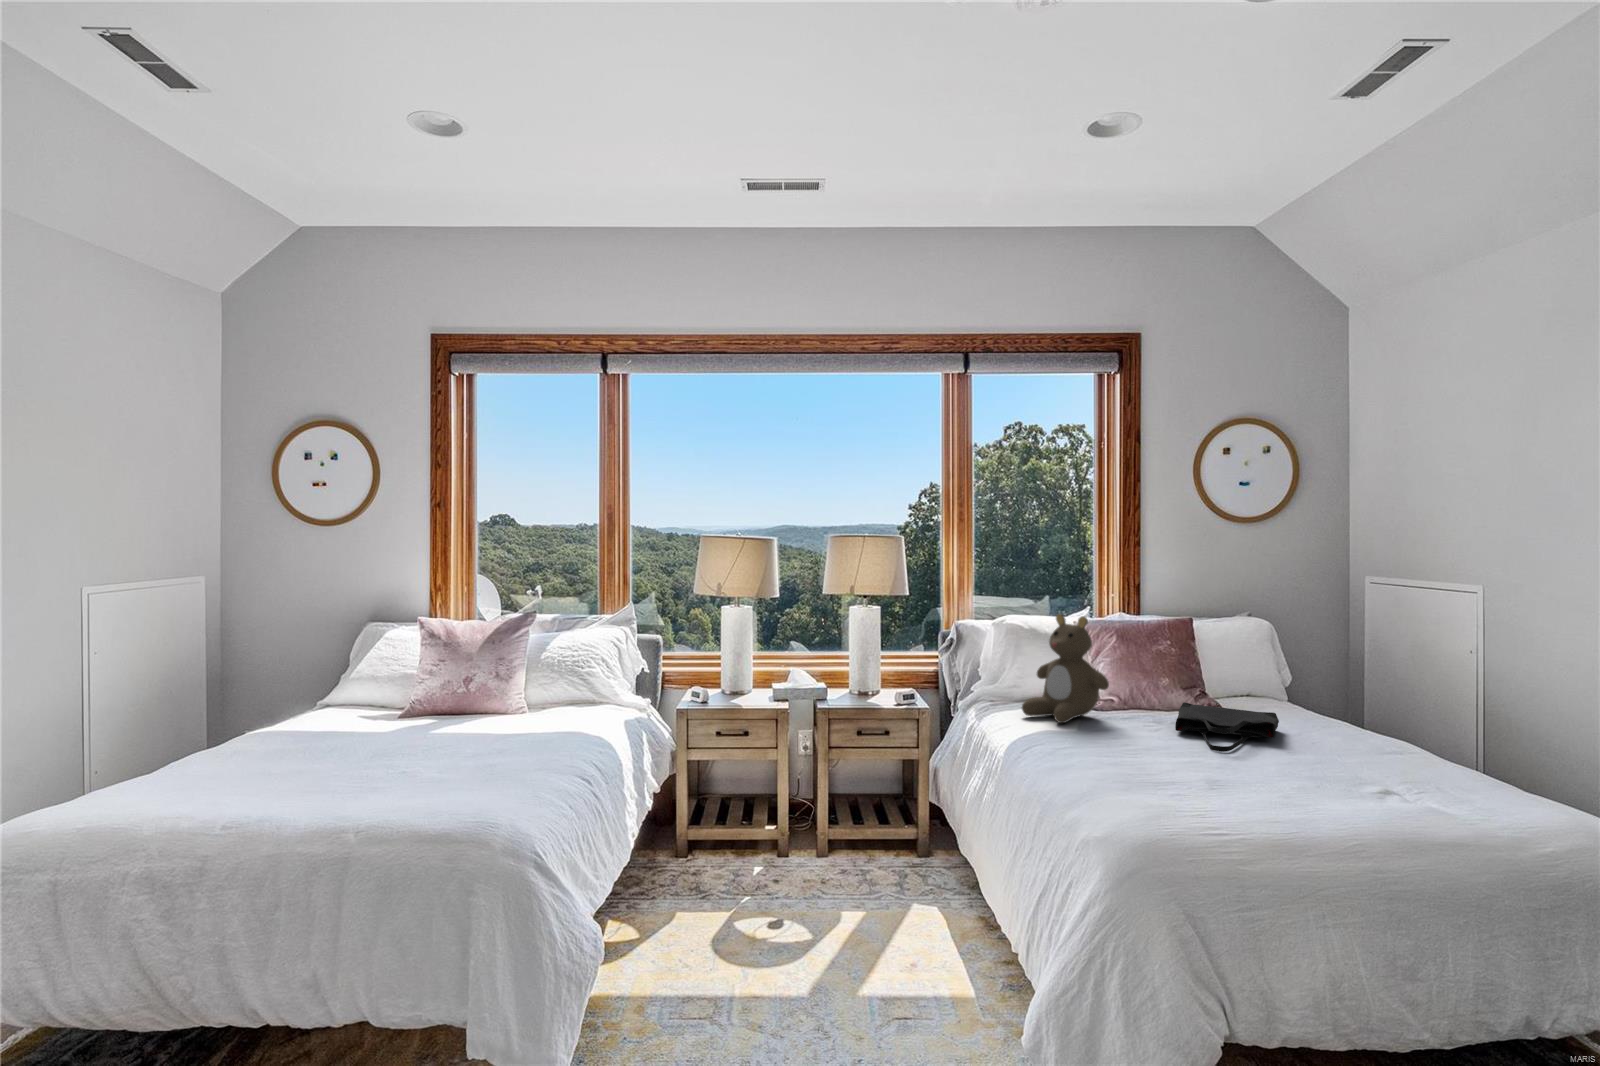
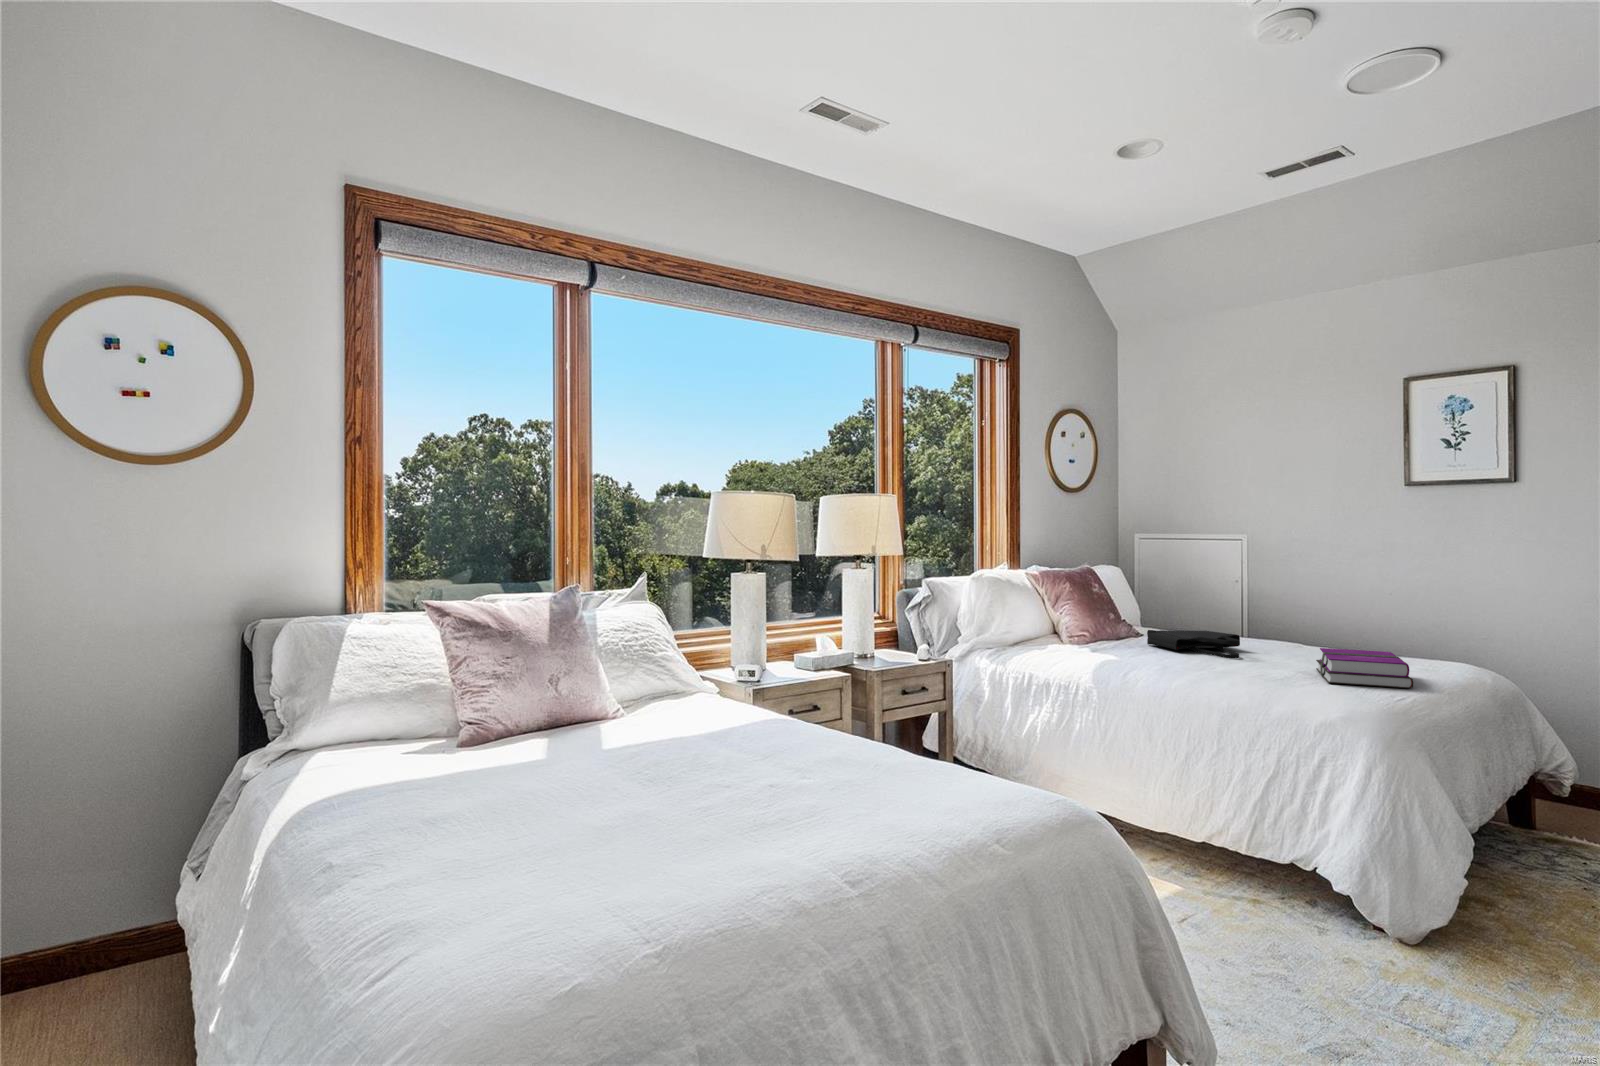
teddy bear: present [1022,614,1109,723] -> none [1040,563,1117,655]
hardback book: none [1193,752,1356,822] -> present [1316,648,1414,688]

